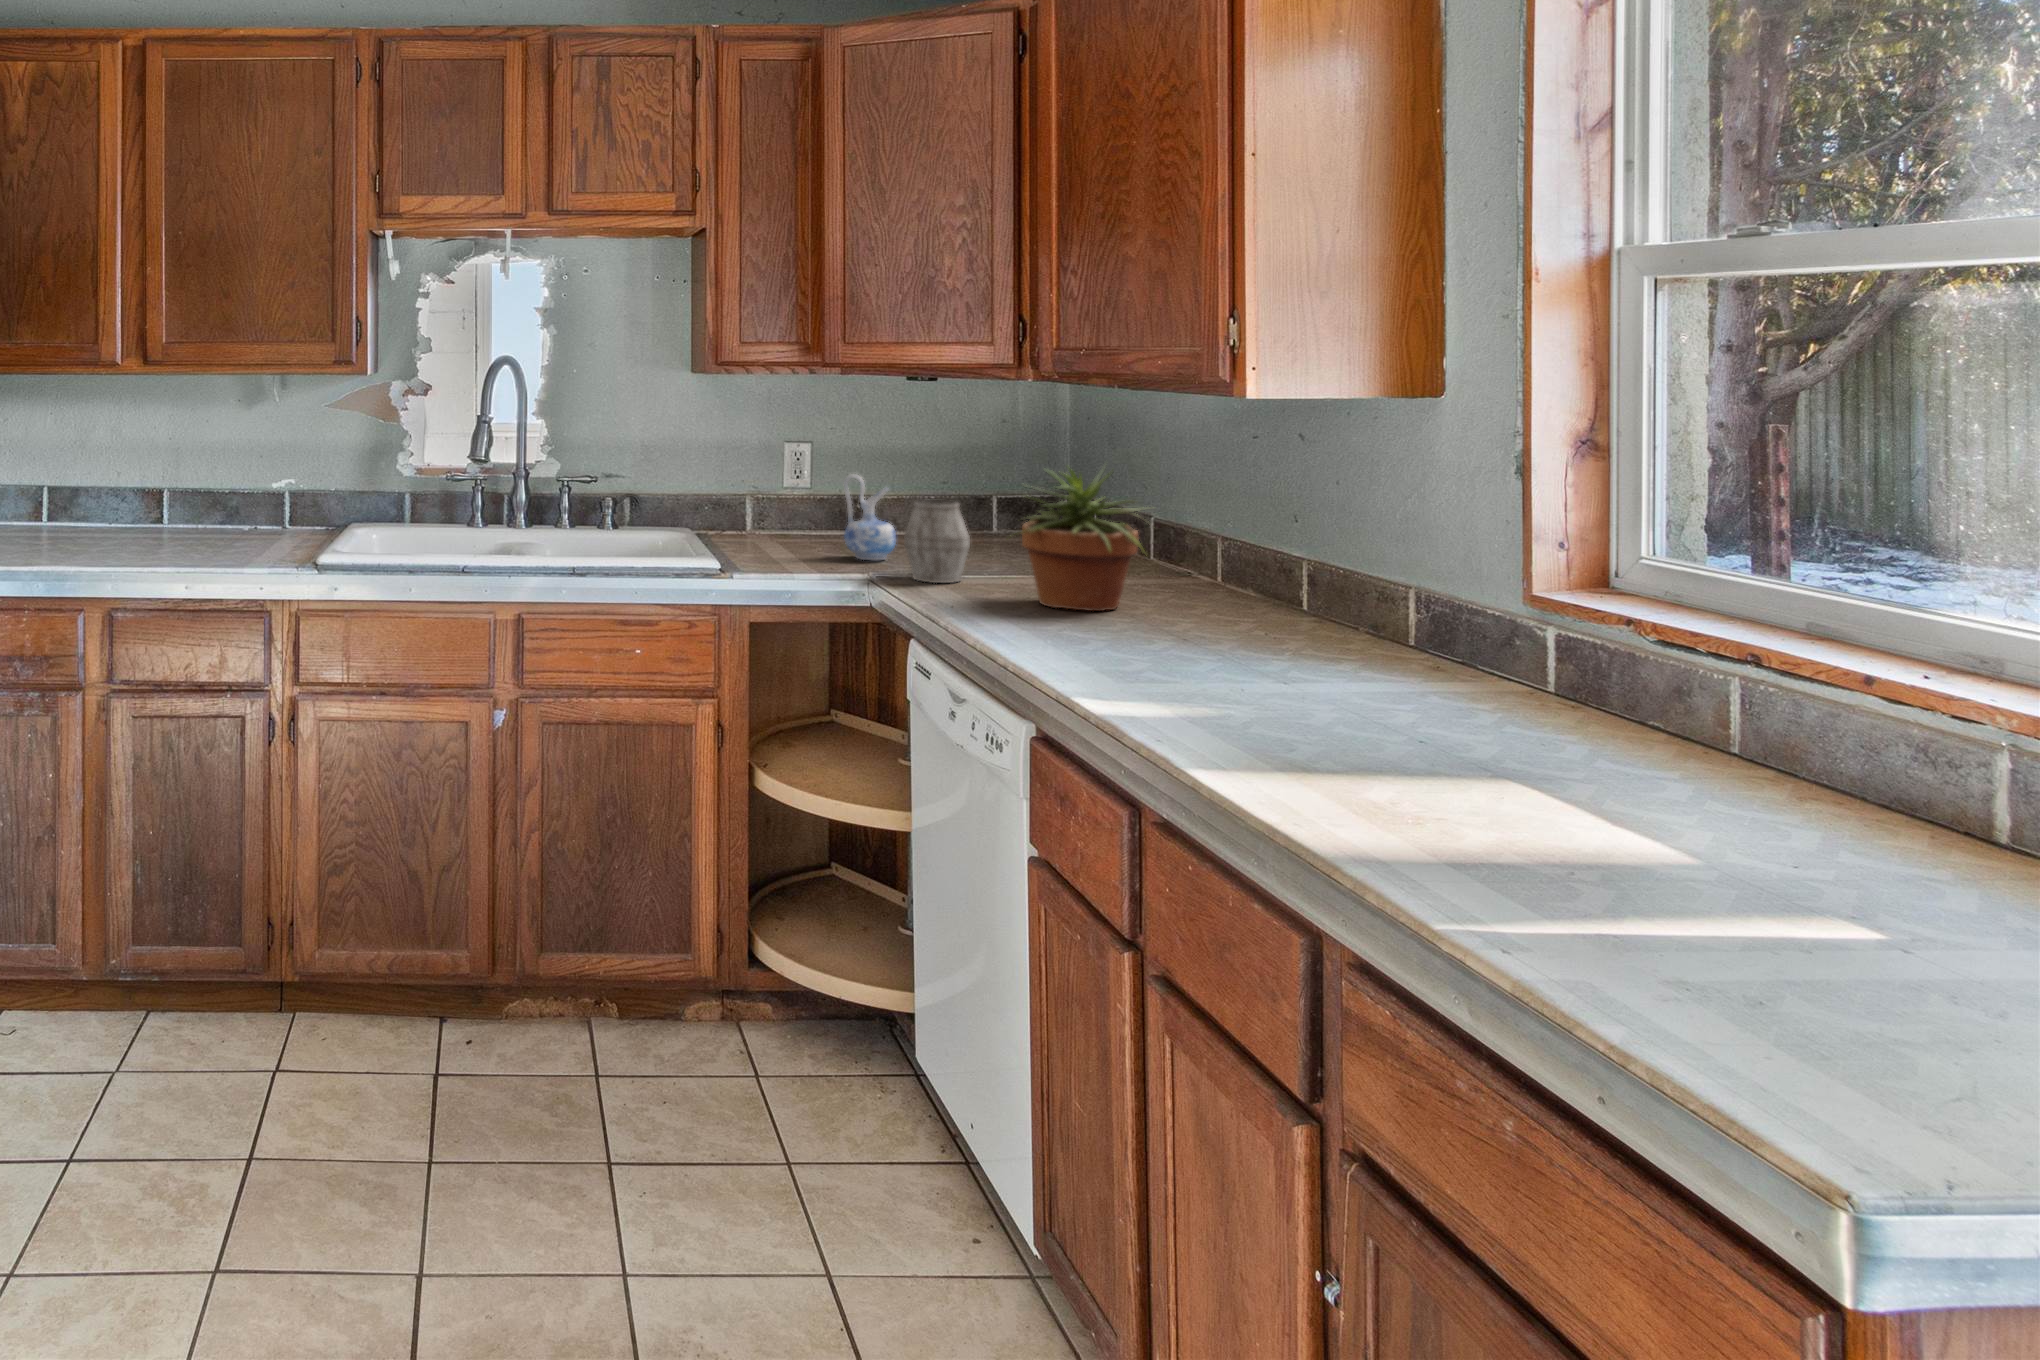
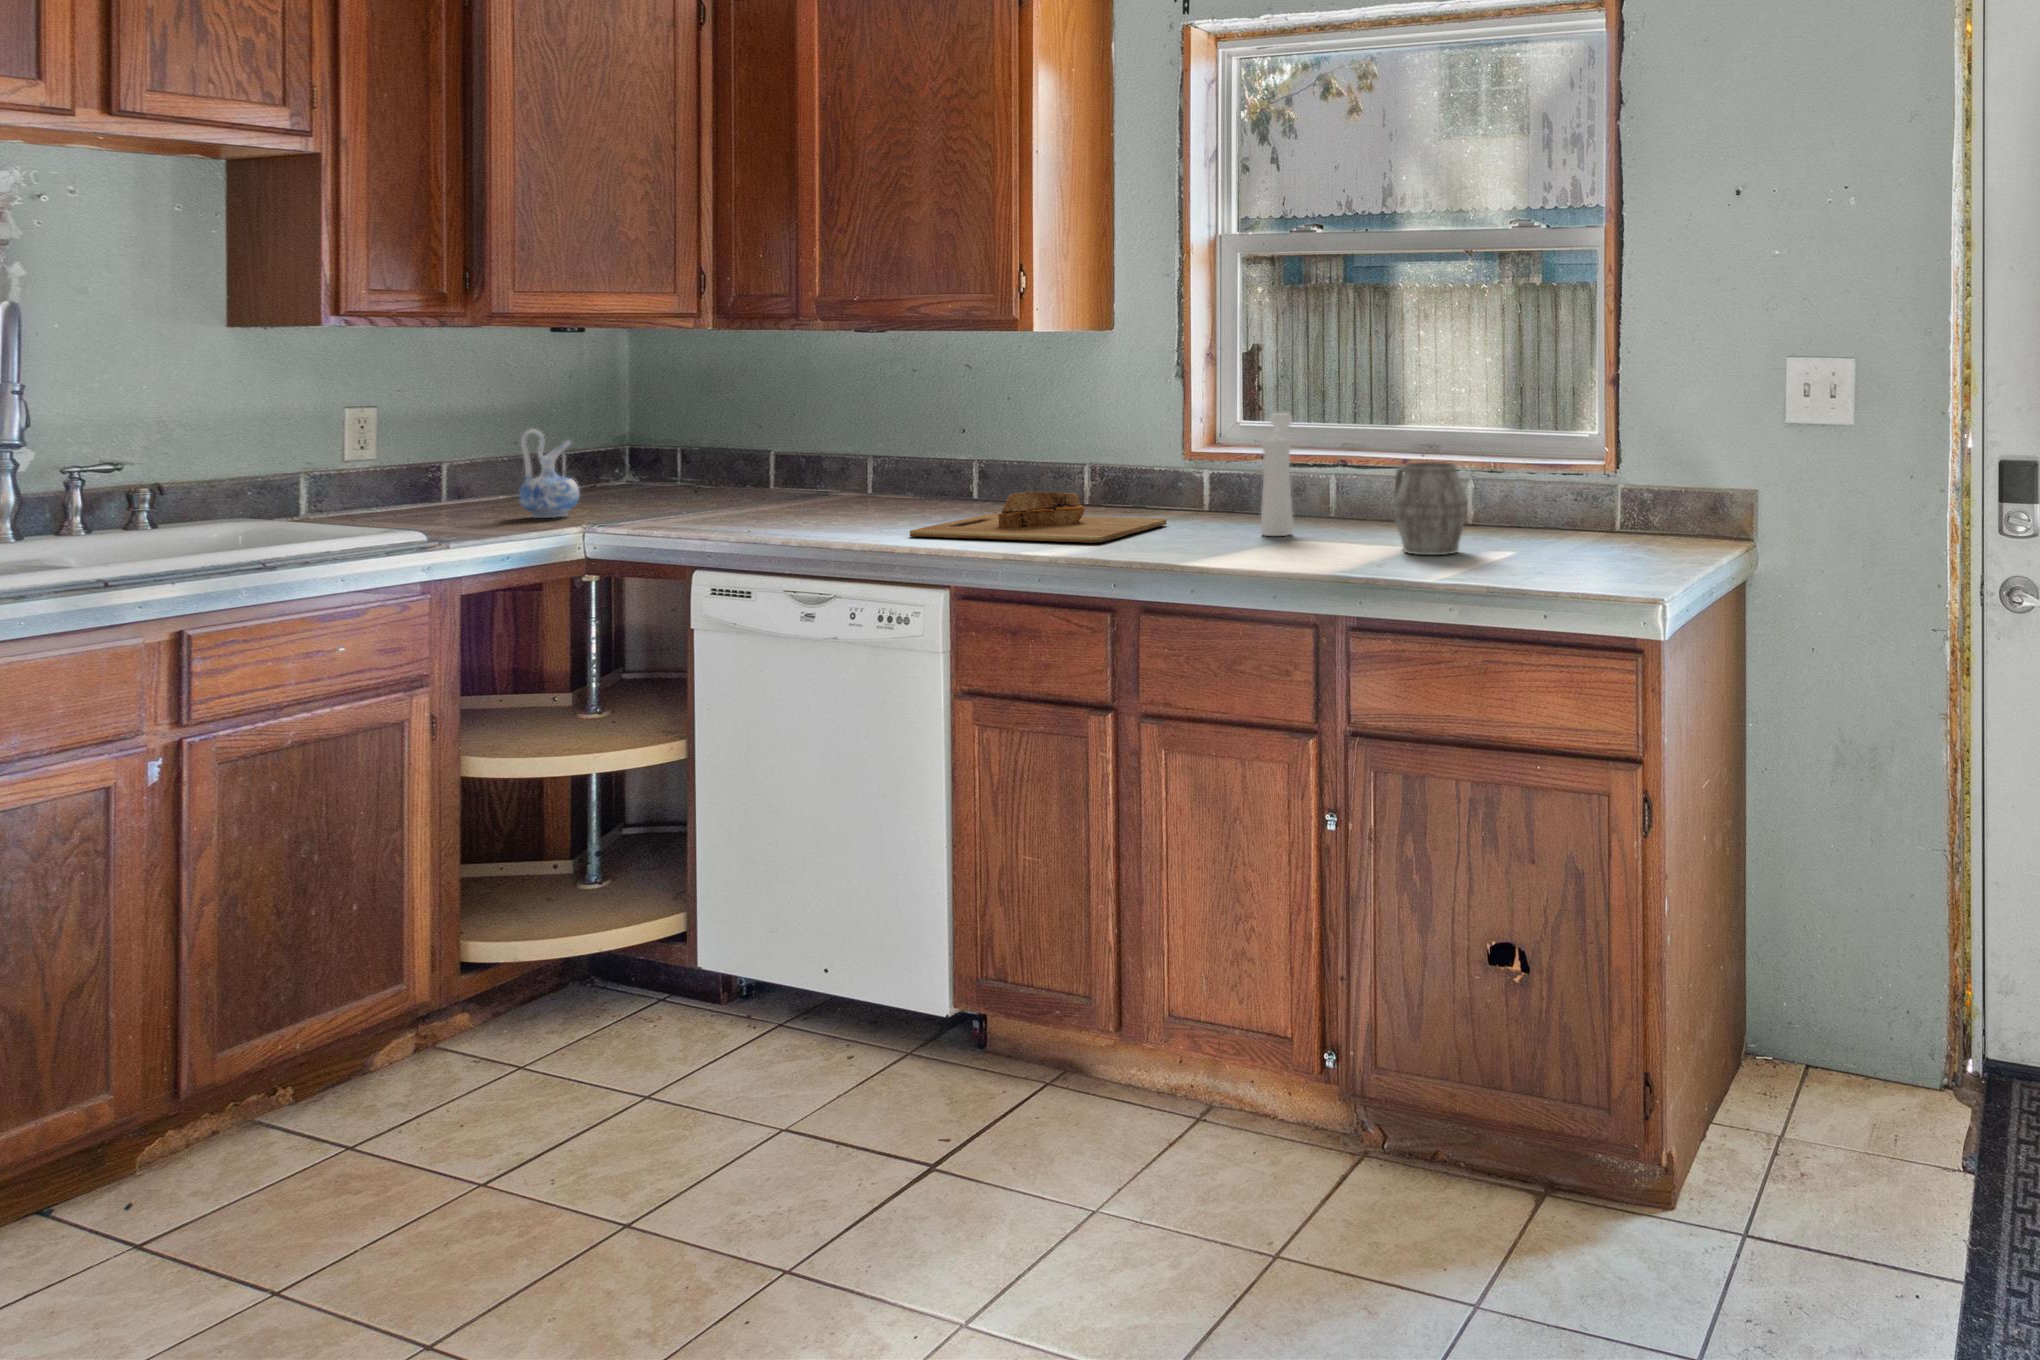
potted plant: present [1019,463,1146,611] -> none [768,393,907,521]
mug: present [904,500,970,583] -> present [1394,462,1468,555]
pepper mill: none [1483,553,1606,767] -> present [1261,413,1293,536]
cutting board: none [1044,614,1405,706] -> present [910,491,1167,543]

